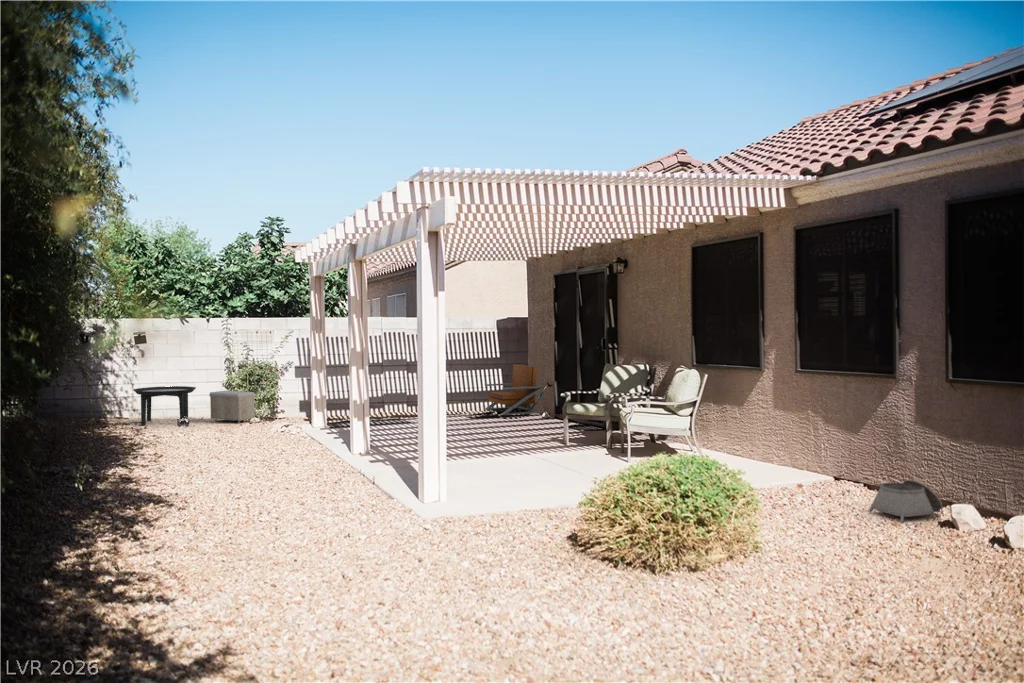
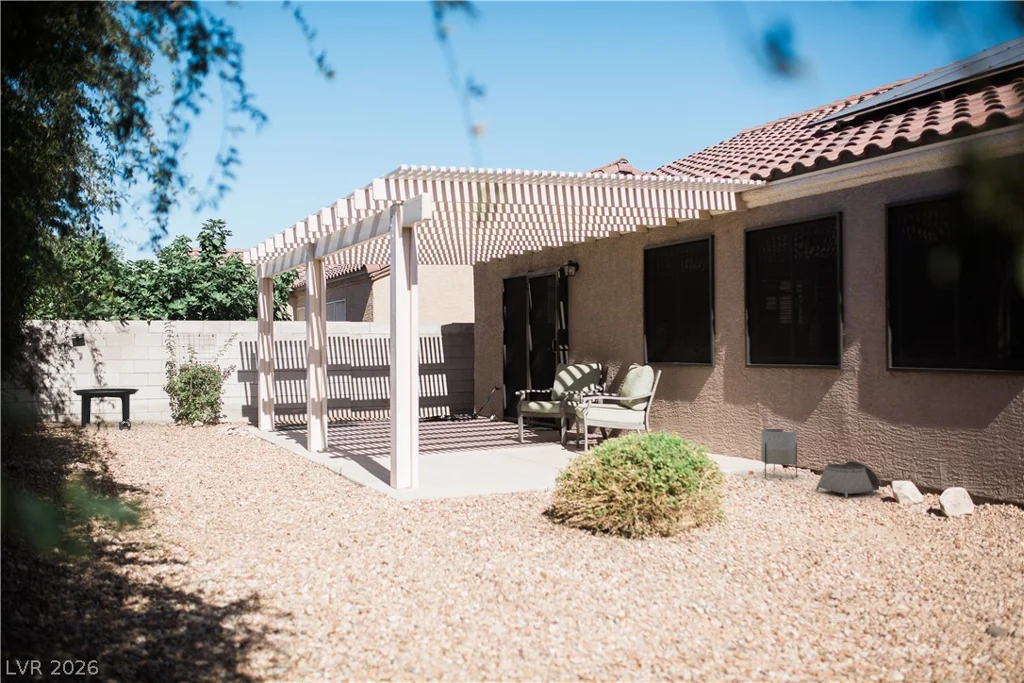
lounge chair: present [485,364,543,415] -> none [433,369,492,419]
storage bench: present [209,391,255,423] -> none [153,393,200,425]
planter: none [812,440,851,494] -> present [761,429,797,477]

